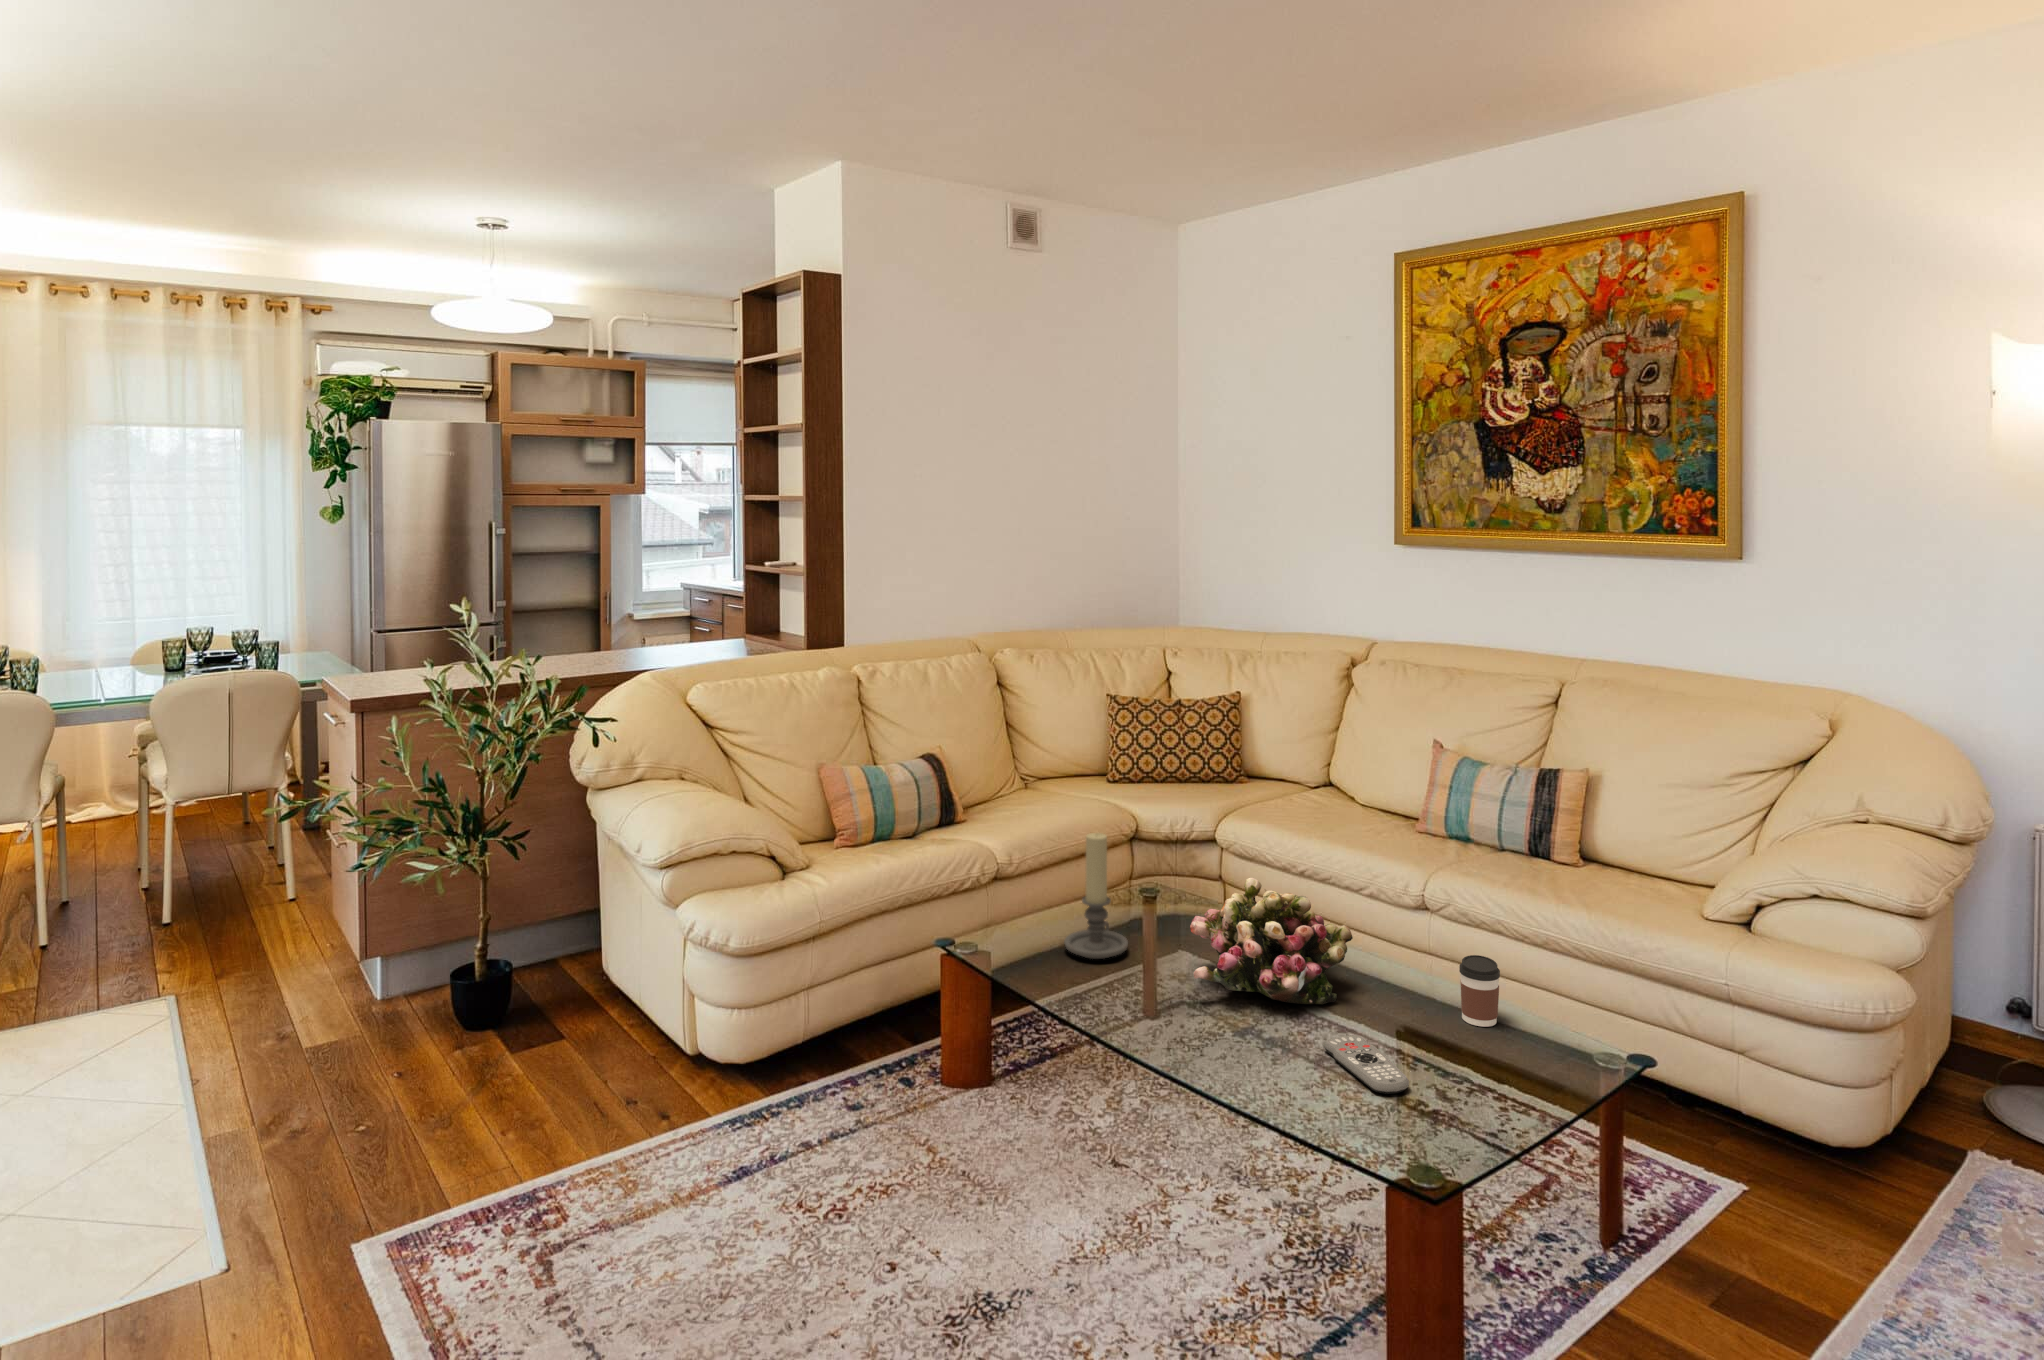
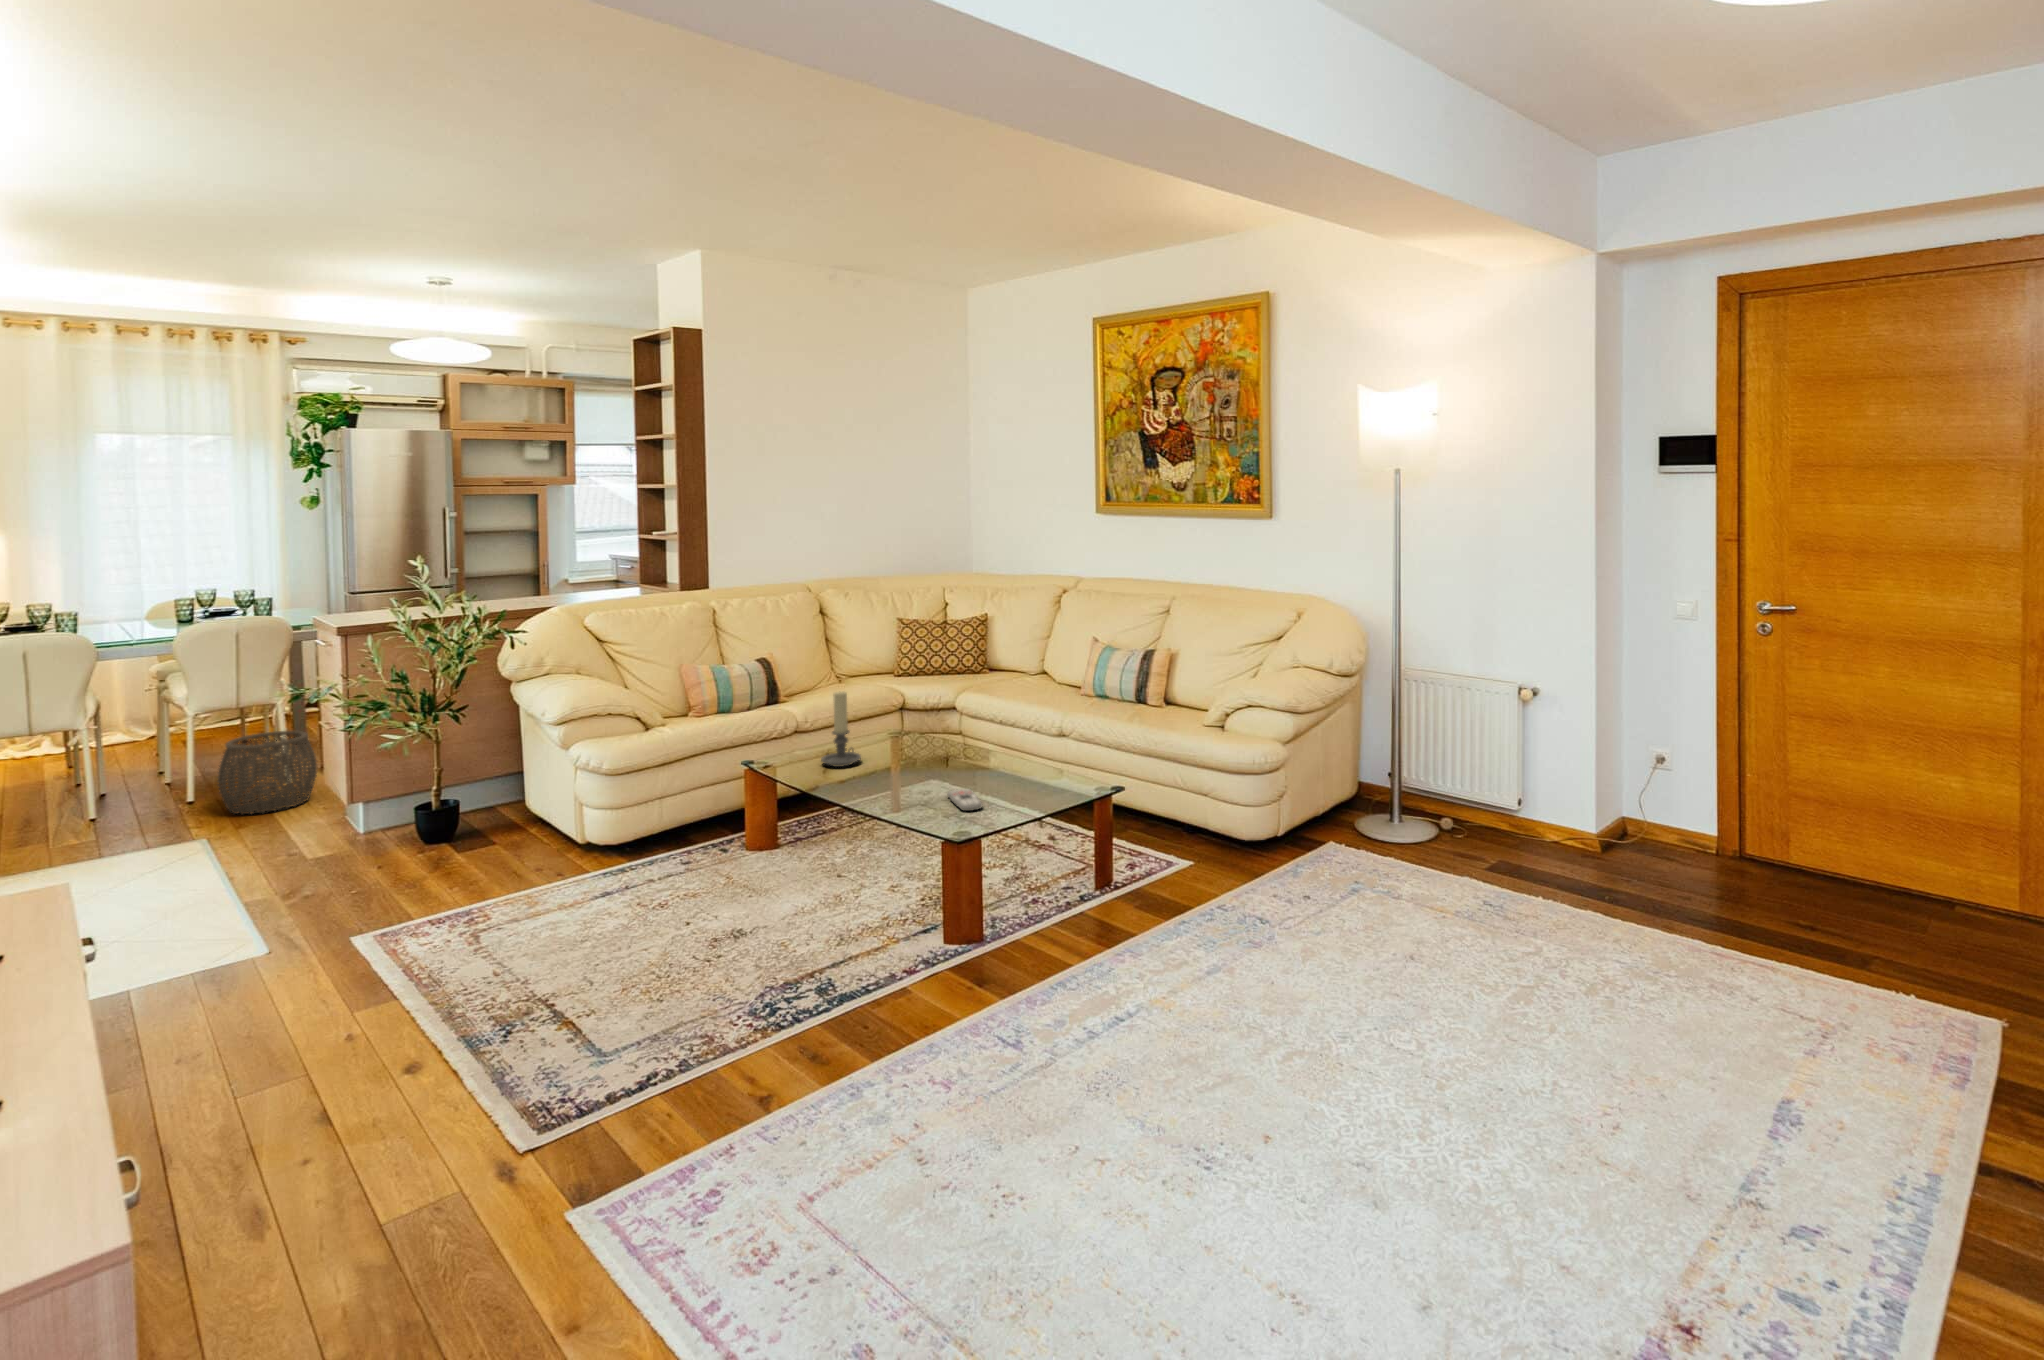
woven basket: none [191,832,324,955] -> present [218,731,317,814]
flower arrangement: present [1190,878,1353,1004] -> none [886,712,985,779]
coffee cup: present [1459,955,1500,1027] -> none [1037,746,1059,784]

